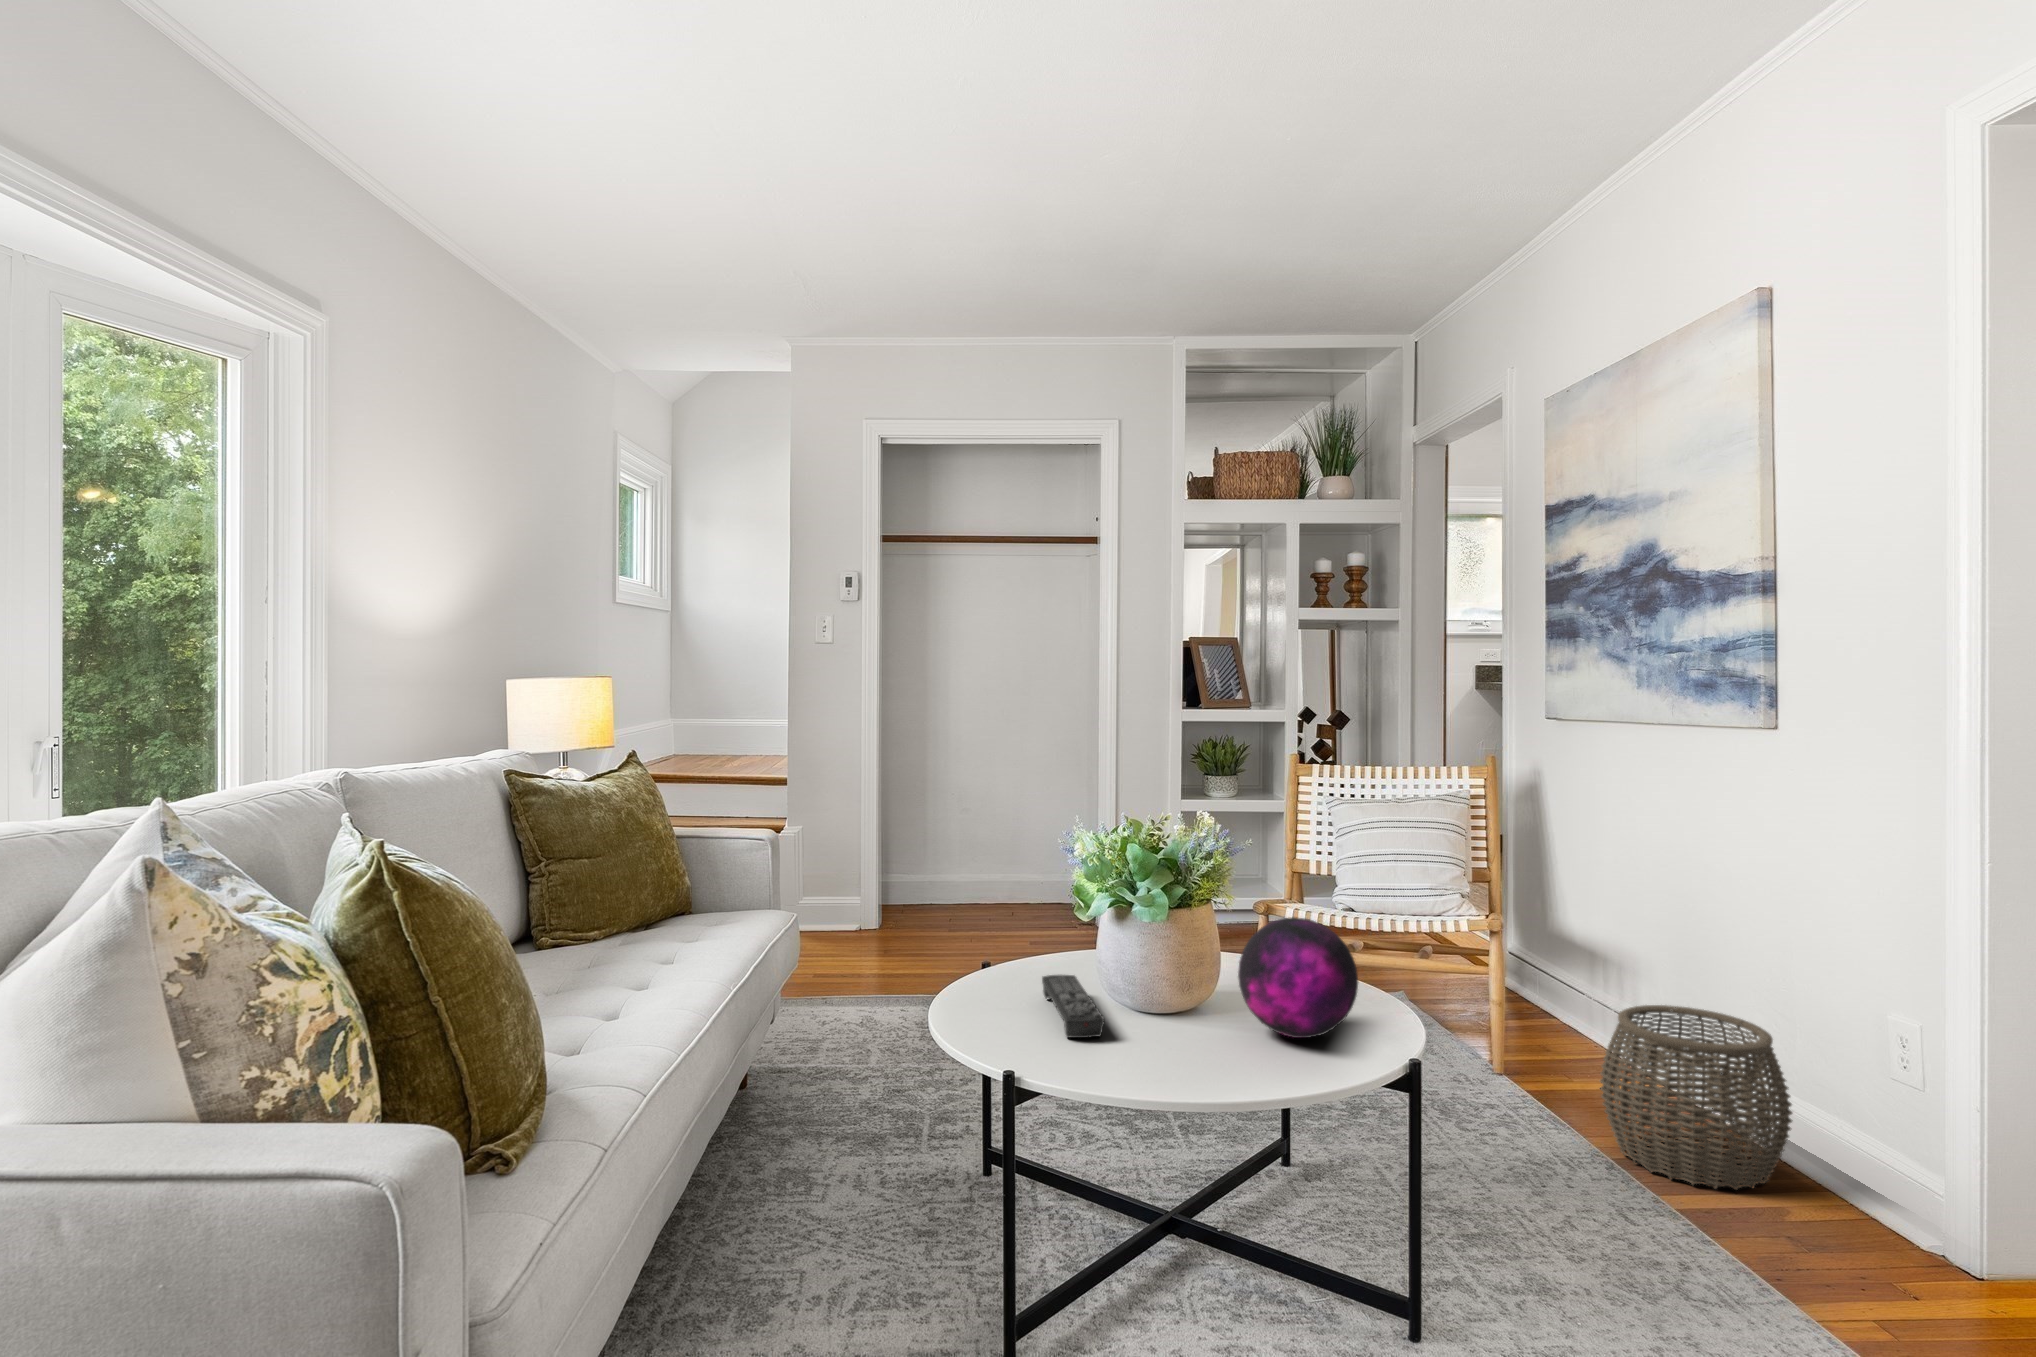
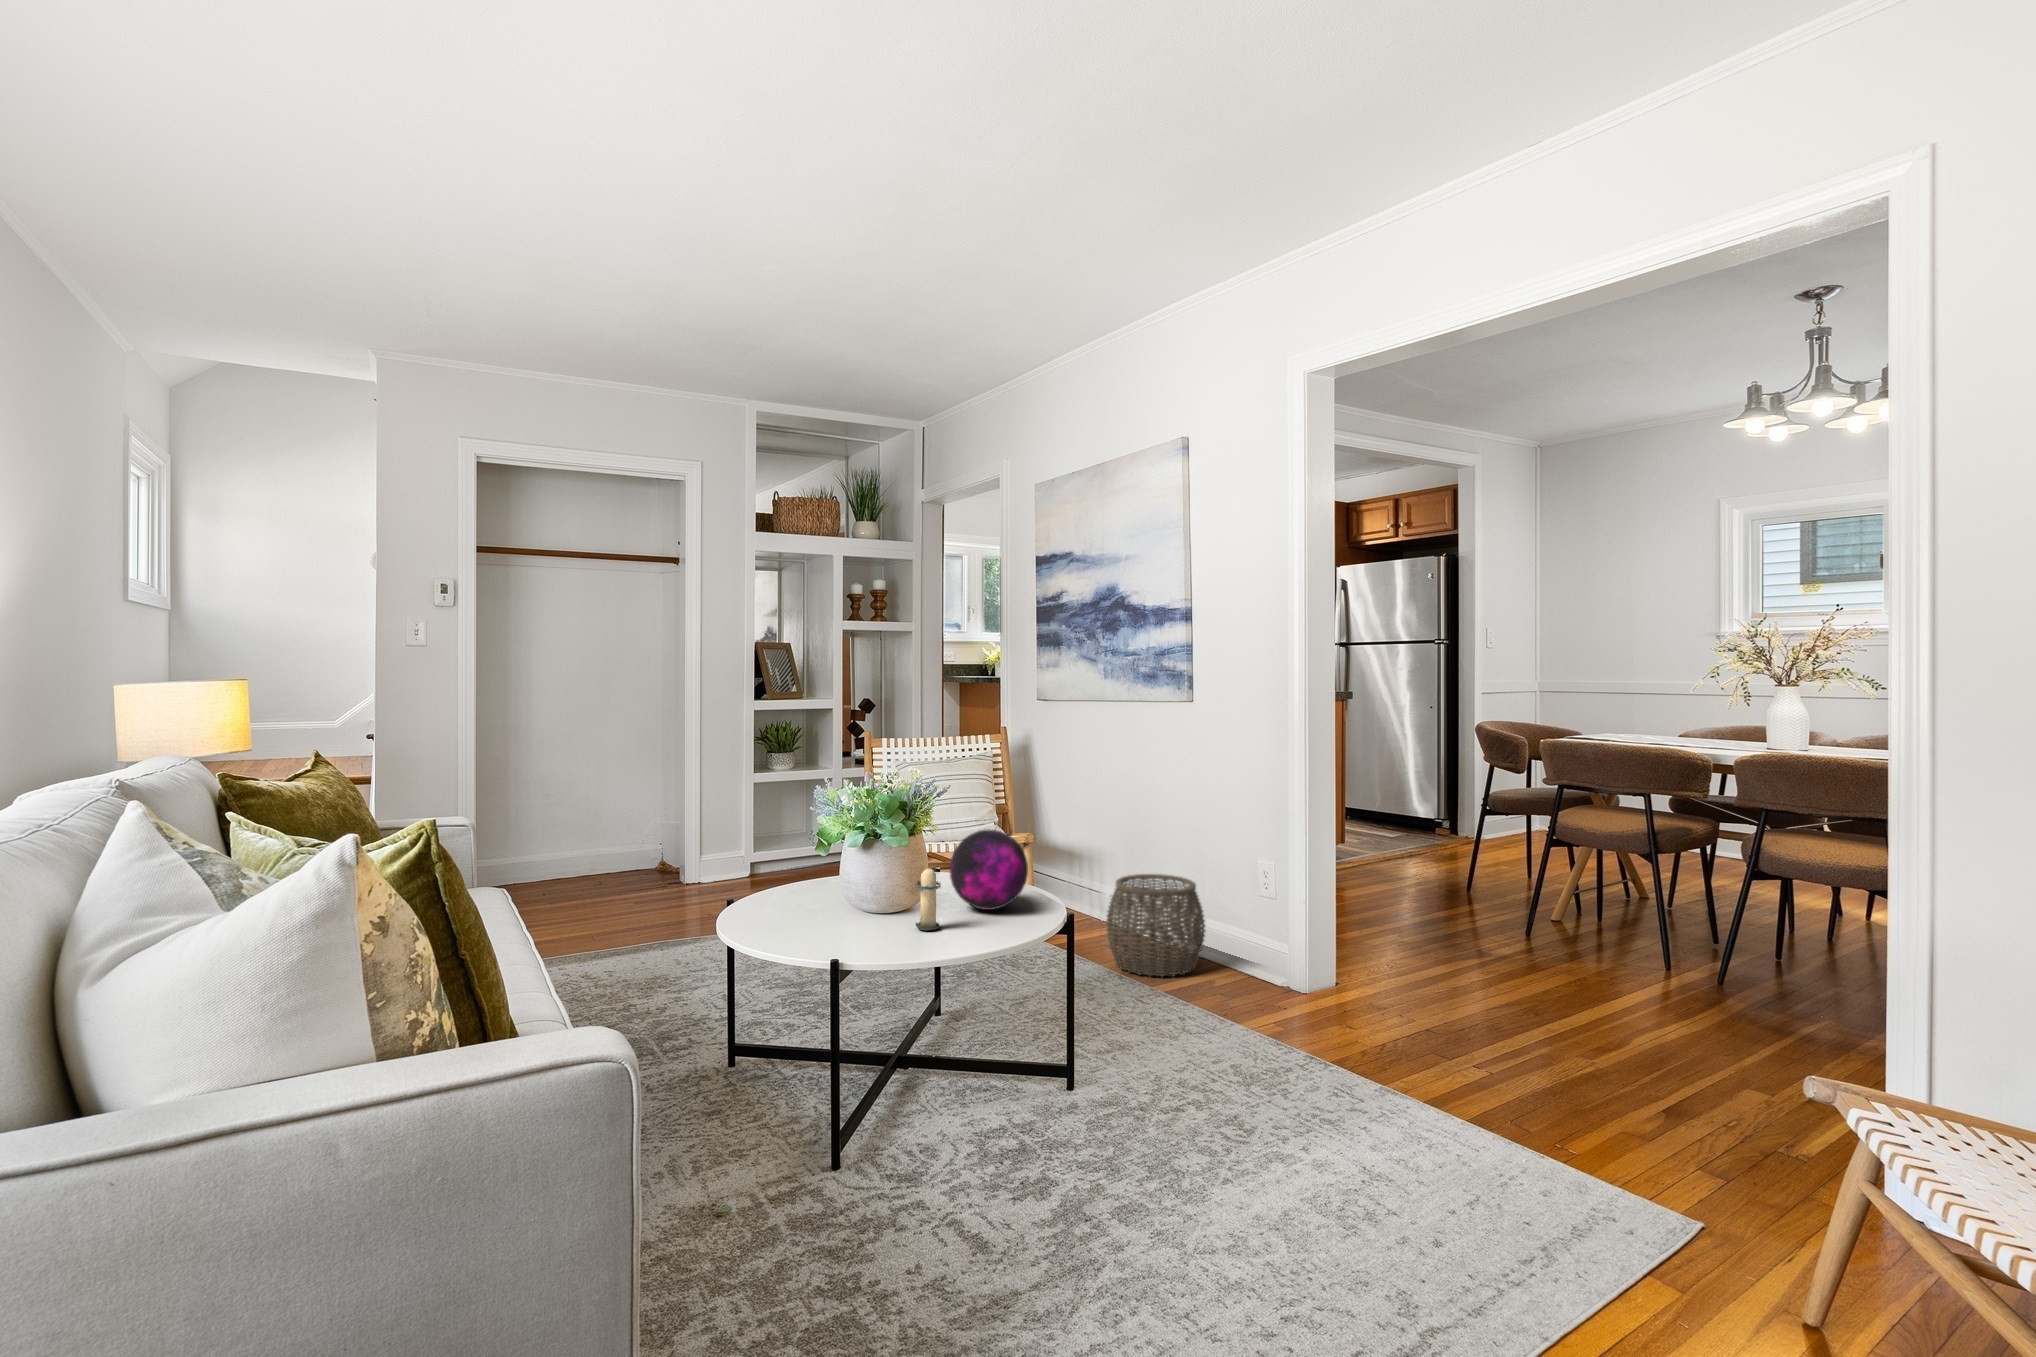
candle: none [1157,960,1202,1057] -> present [916,864,941,930]
remote control: present [1042,975,1104,1038] -> none [793,894,870,934]

